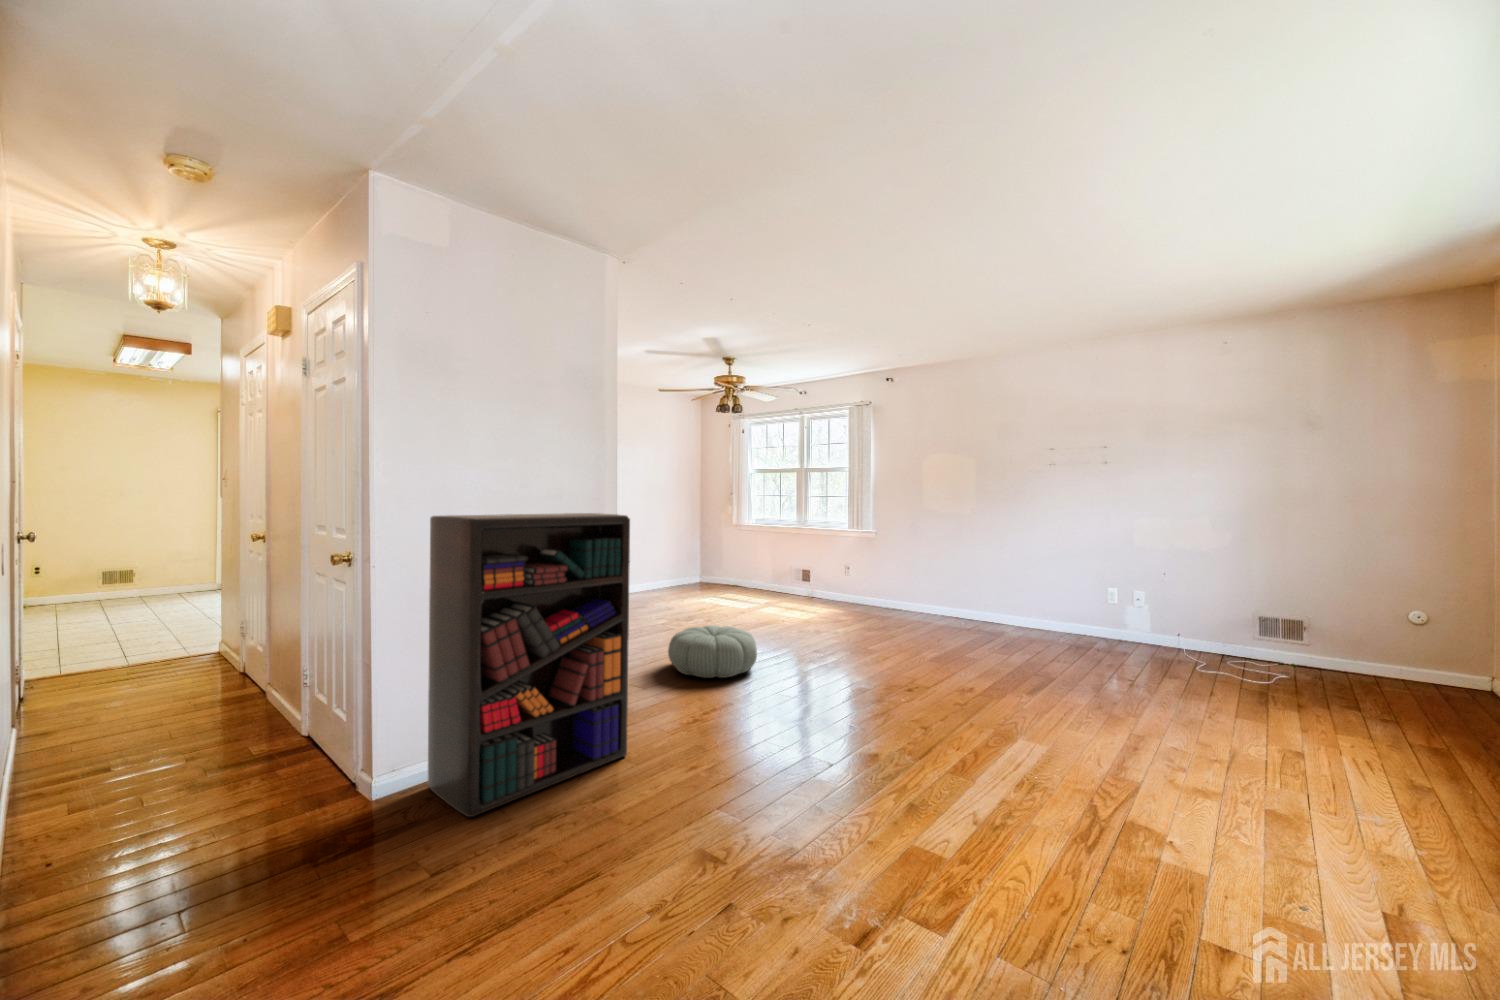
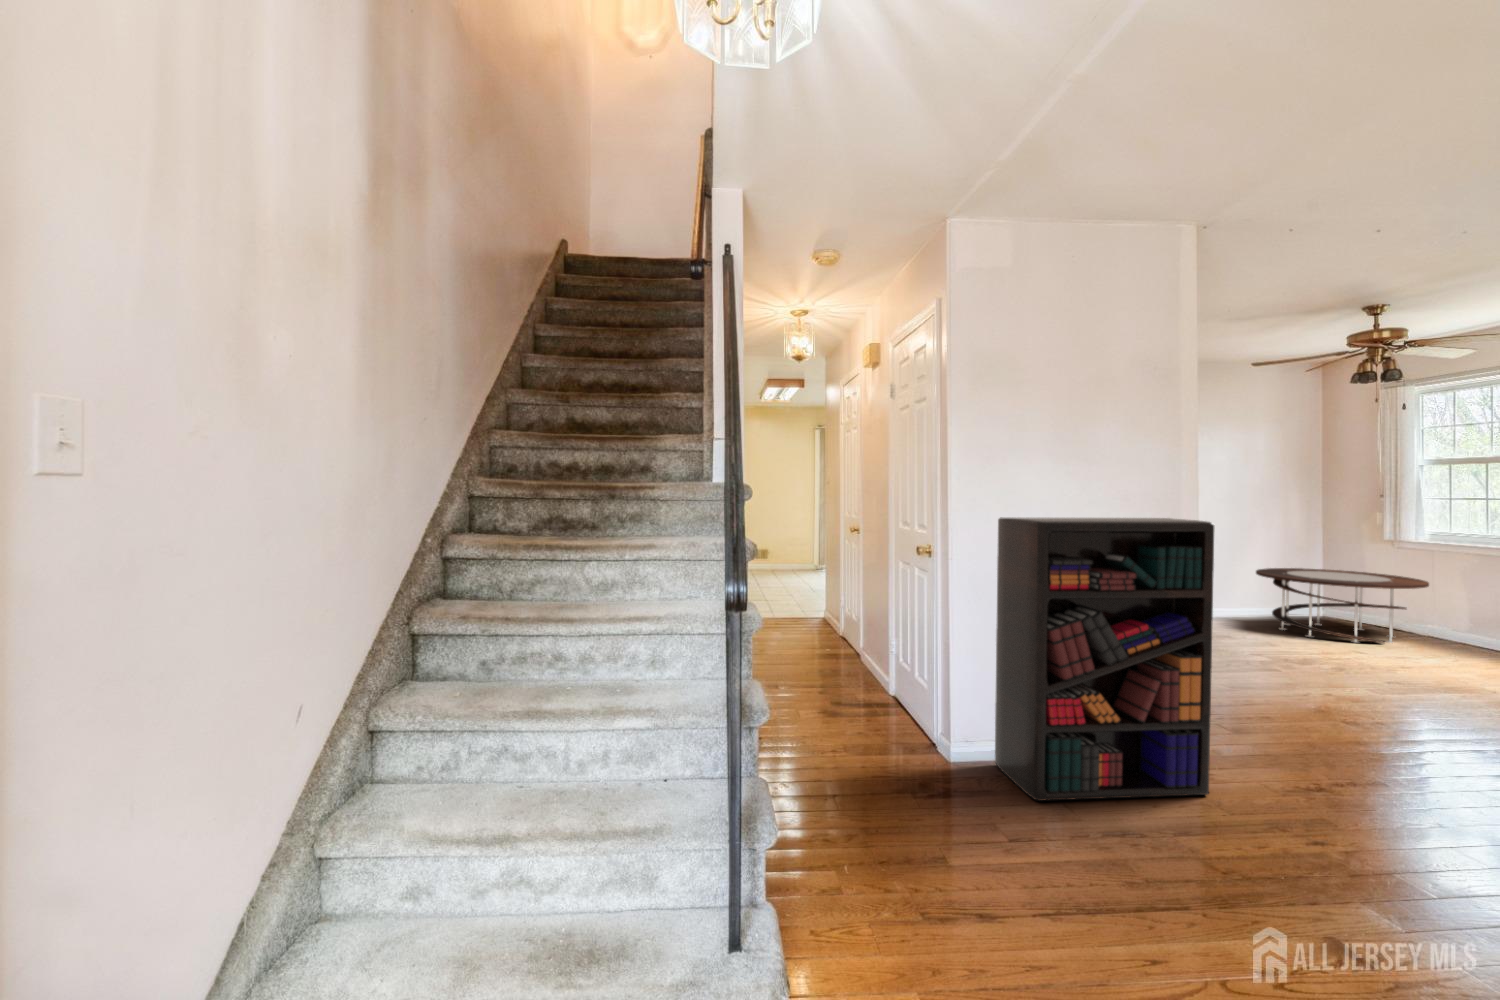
coffee table: none [661,549,755,601] -> present [1256,568,1429,643]
pouf: present [668,625,757,678] -> none [1268,668,1425,744]

